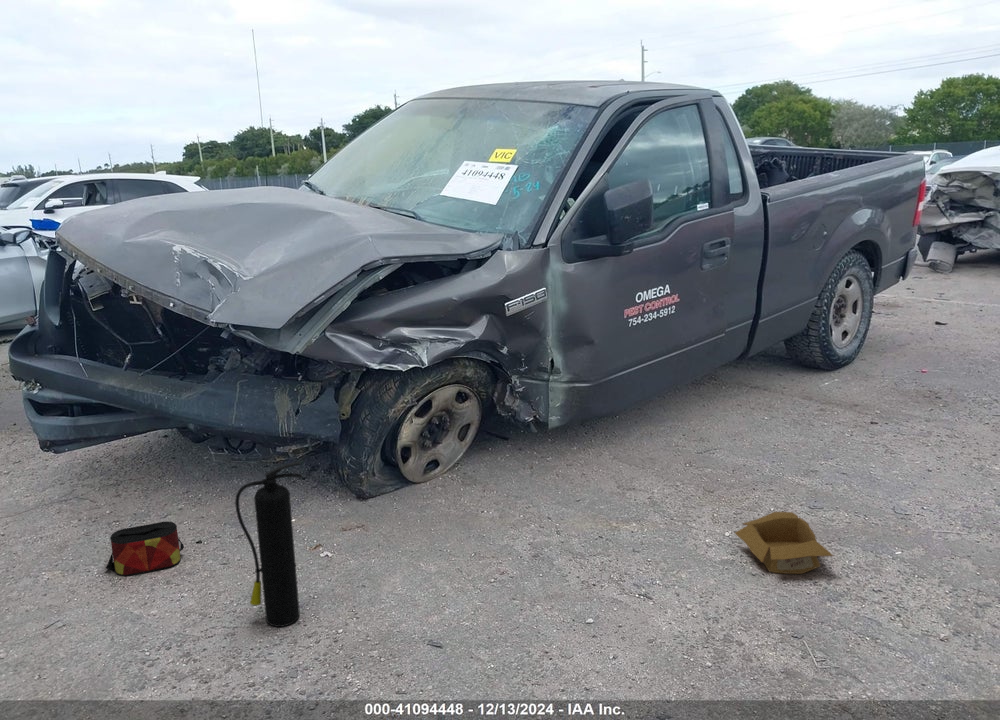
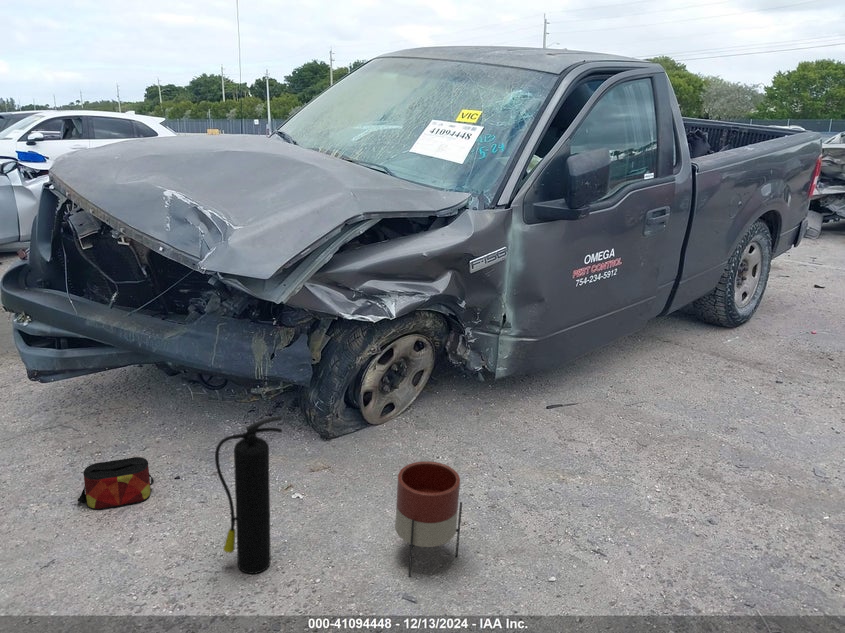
planter: none [425,505,494,624] -> present [395,461,462,577]
cardboard box: present [735,512,833,574] -> none [677,472,776,536]

